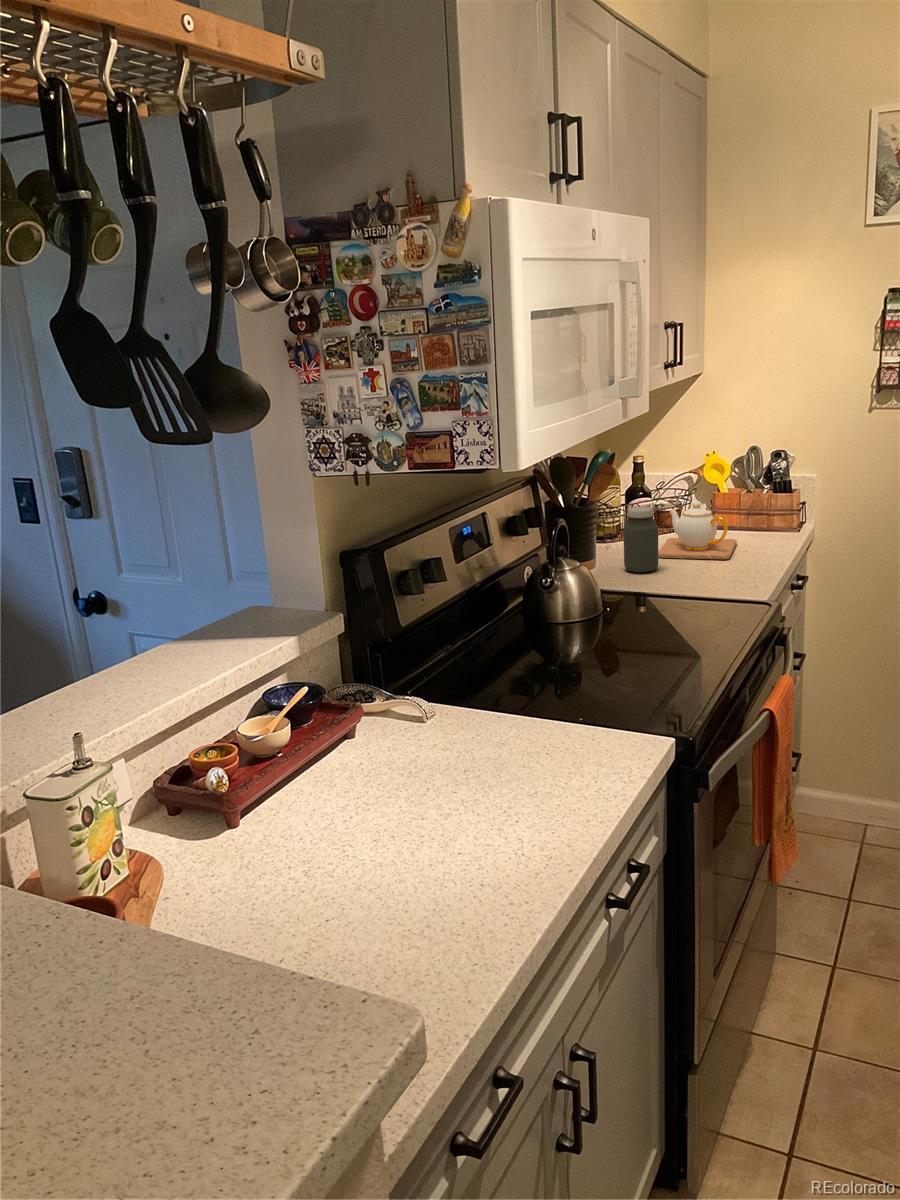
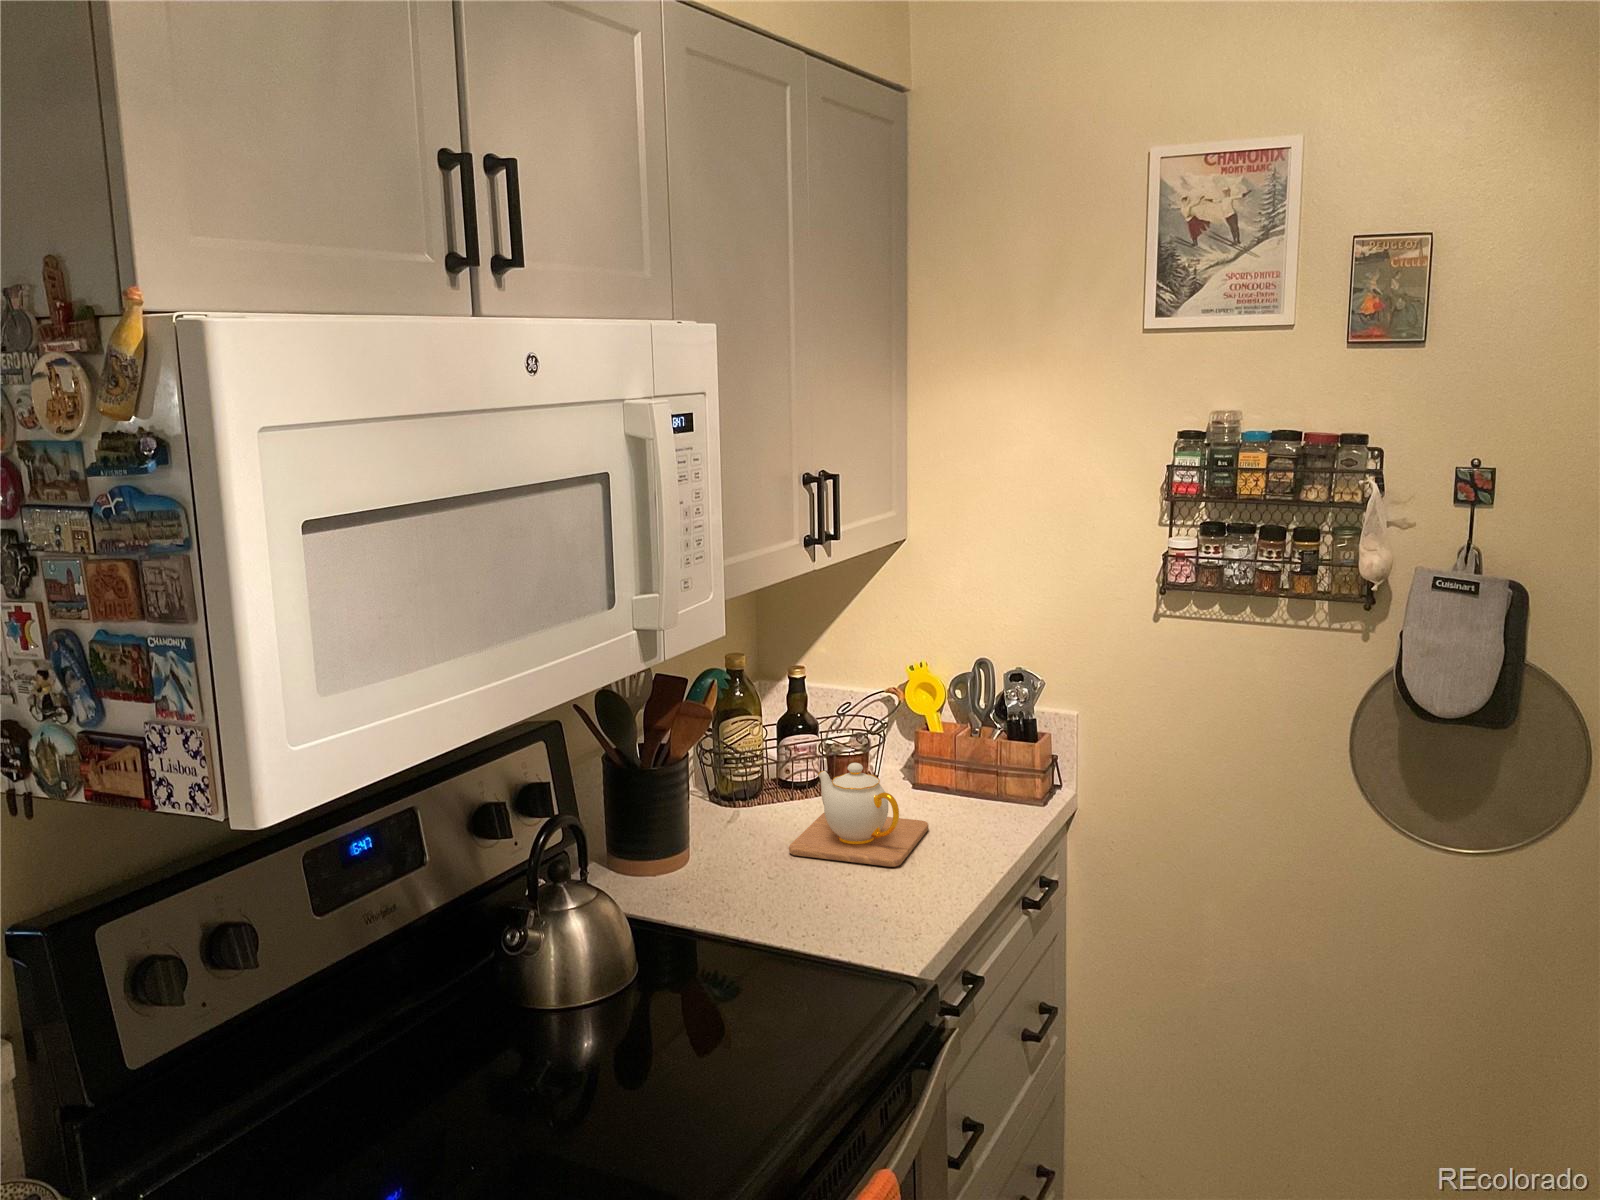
jar: present [623,506,658,572] -> none [716,777,774,890]

